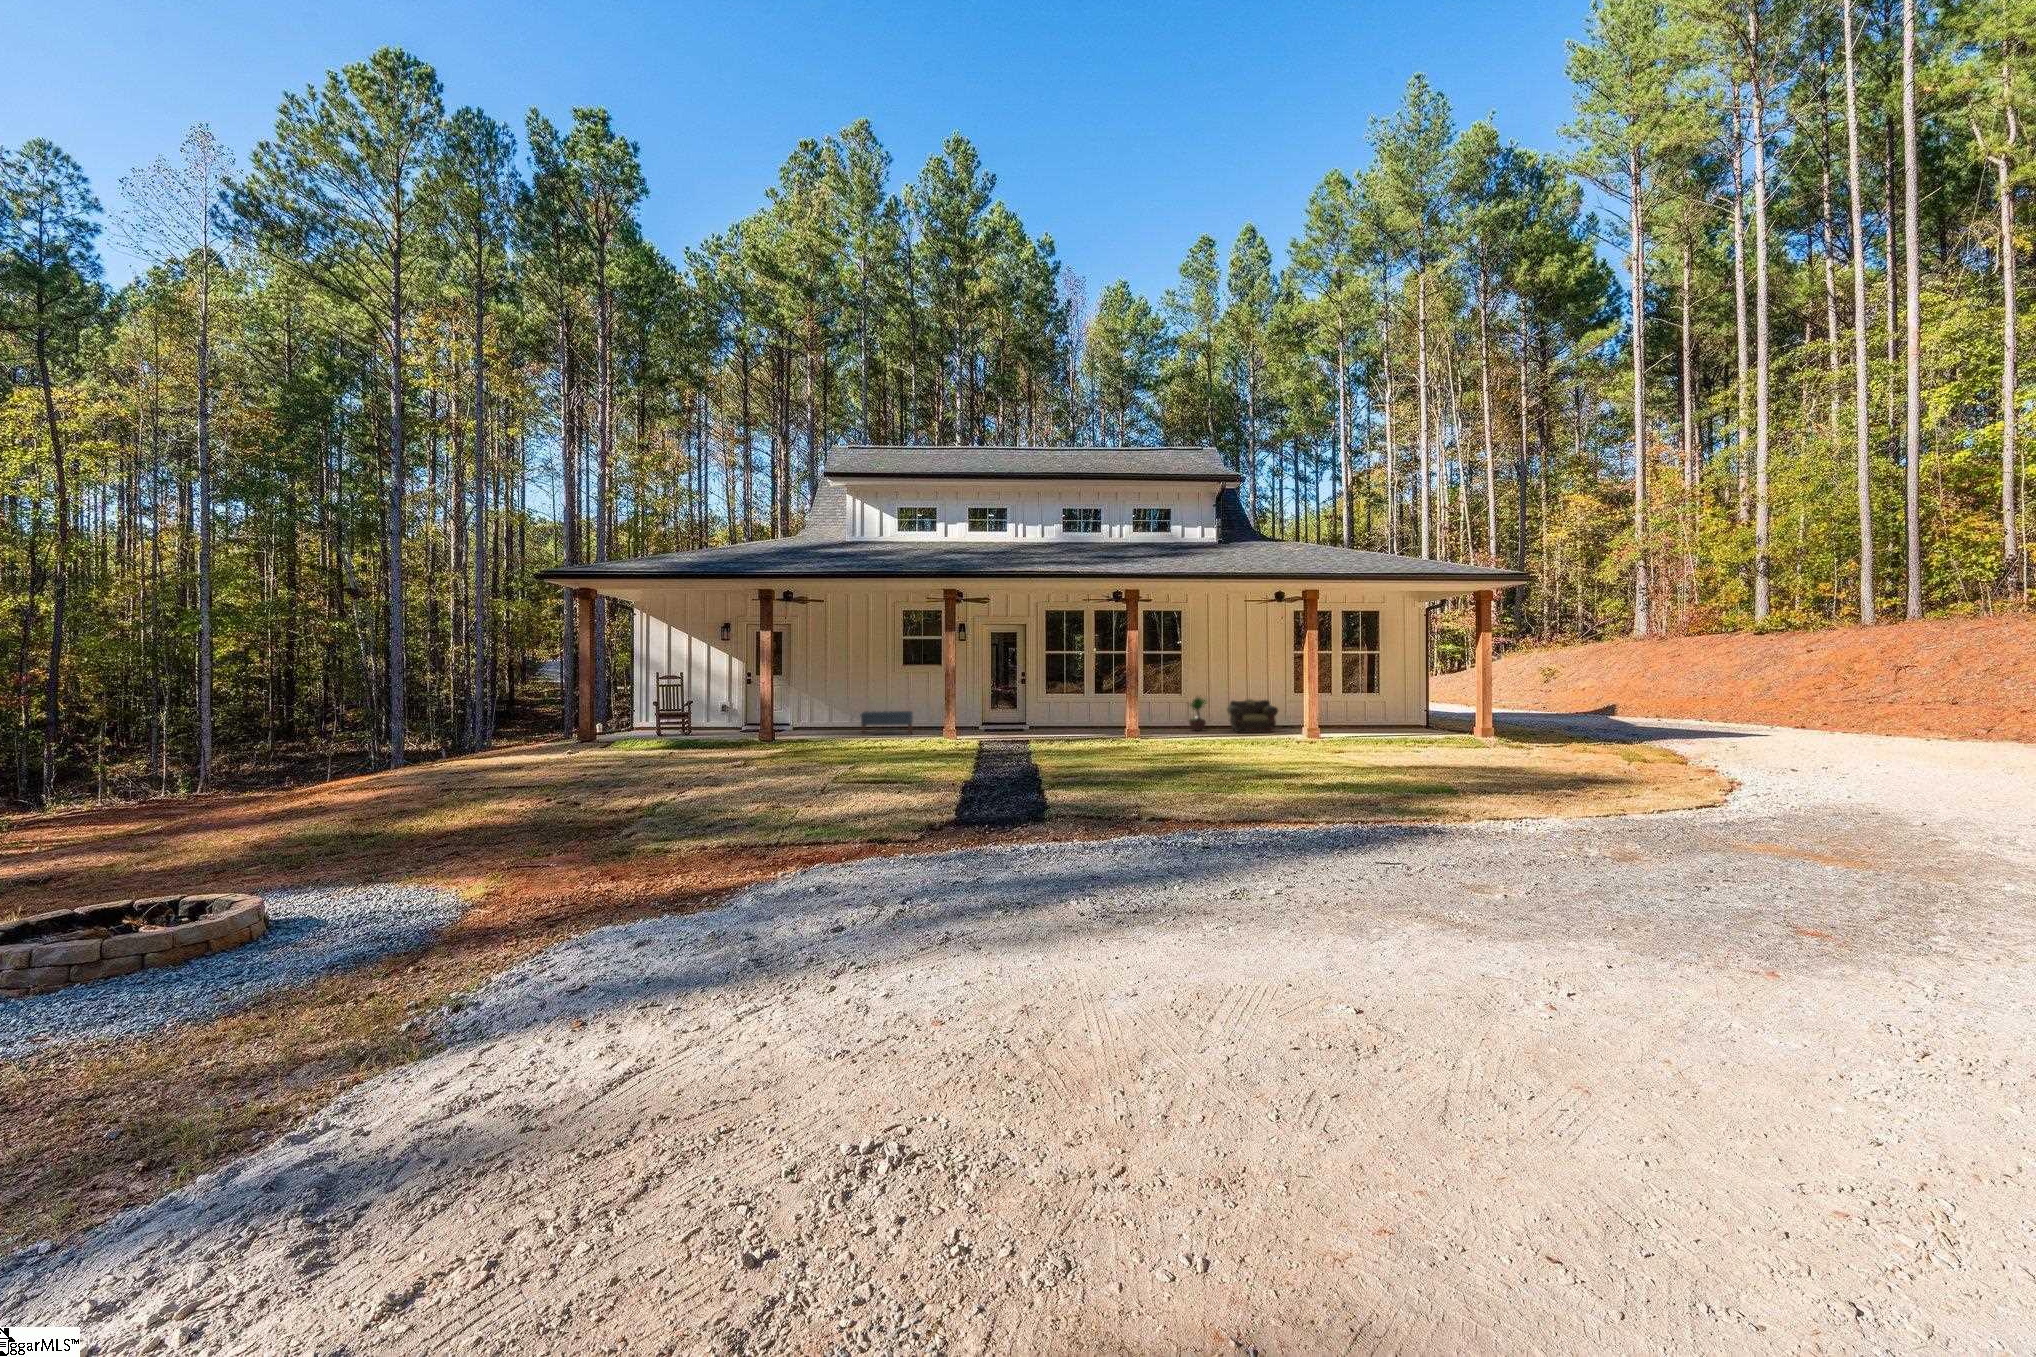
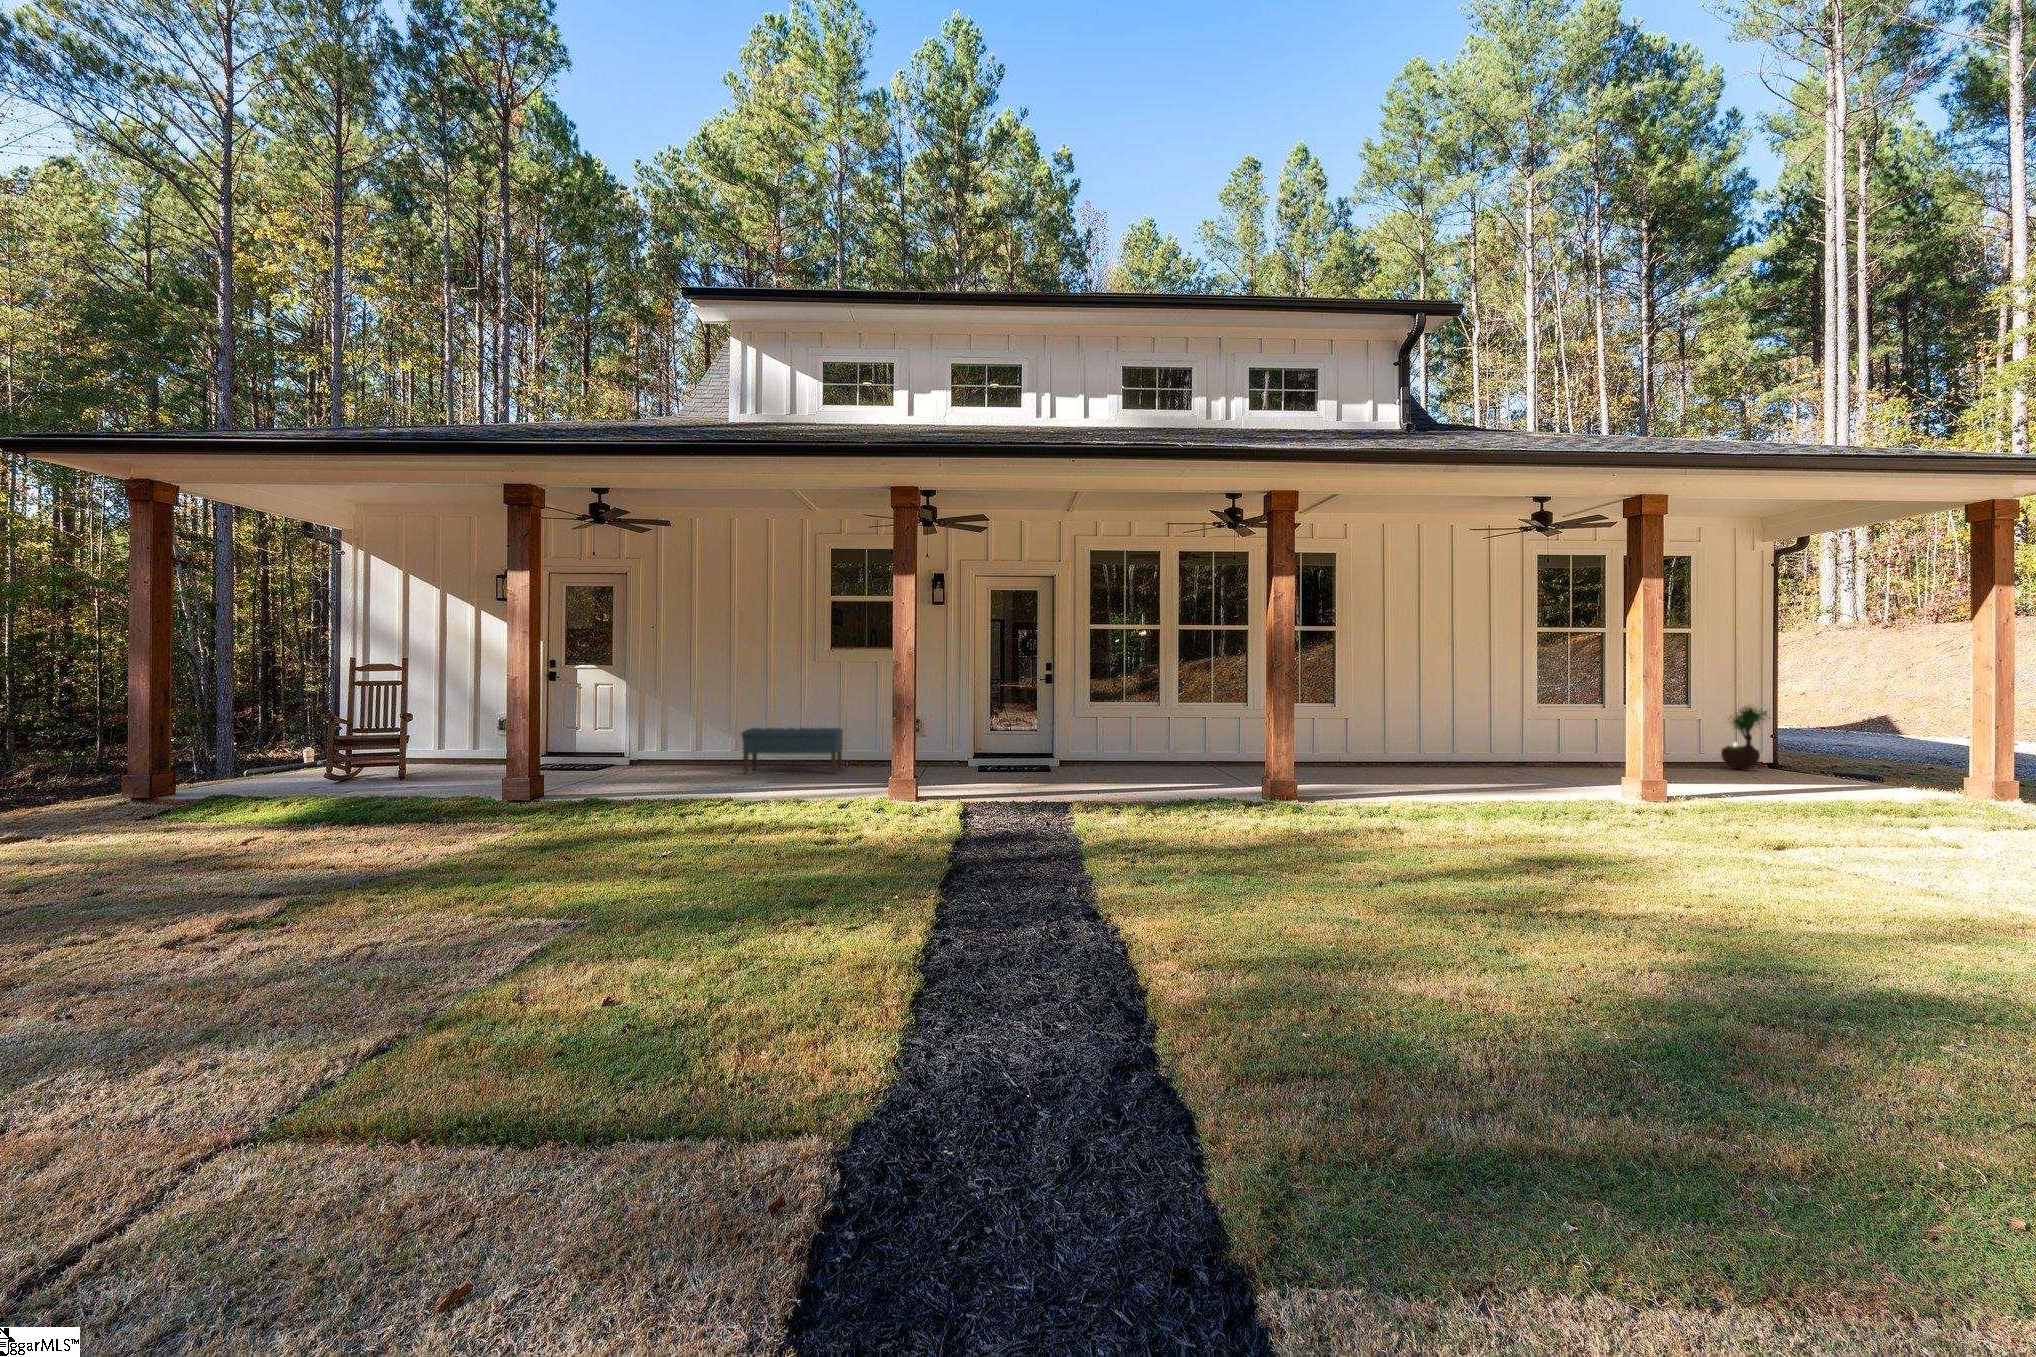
potted tree: present [1189,697,1206,731] -> present [1721,705,1768,770]
armchair: present [1227,699,1278,733] -> none [1424,713,1535,776]

